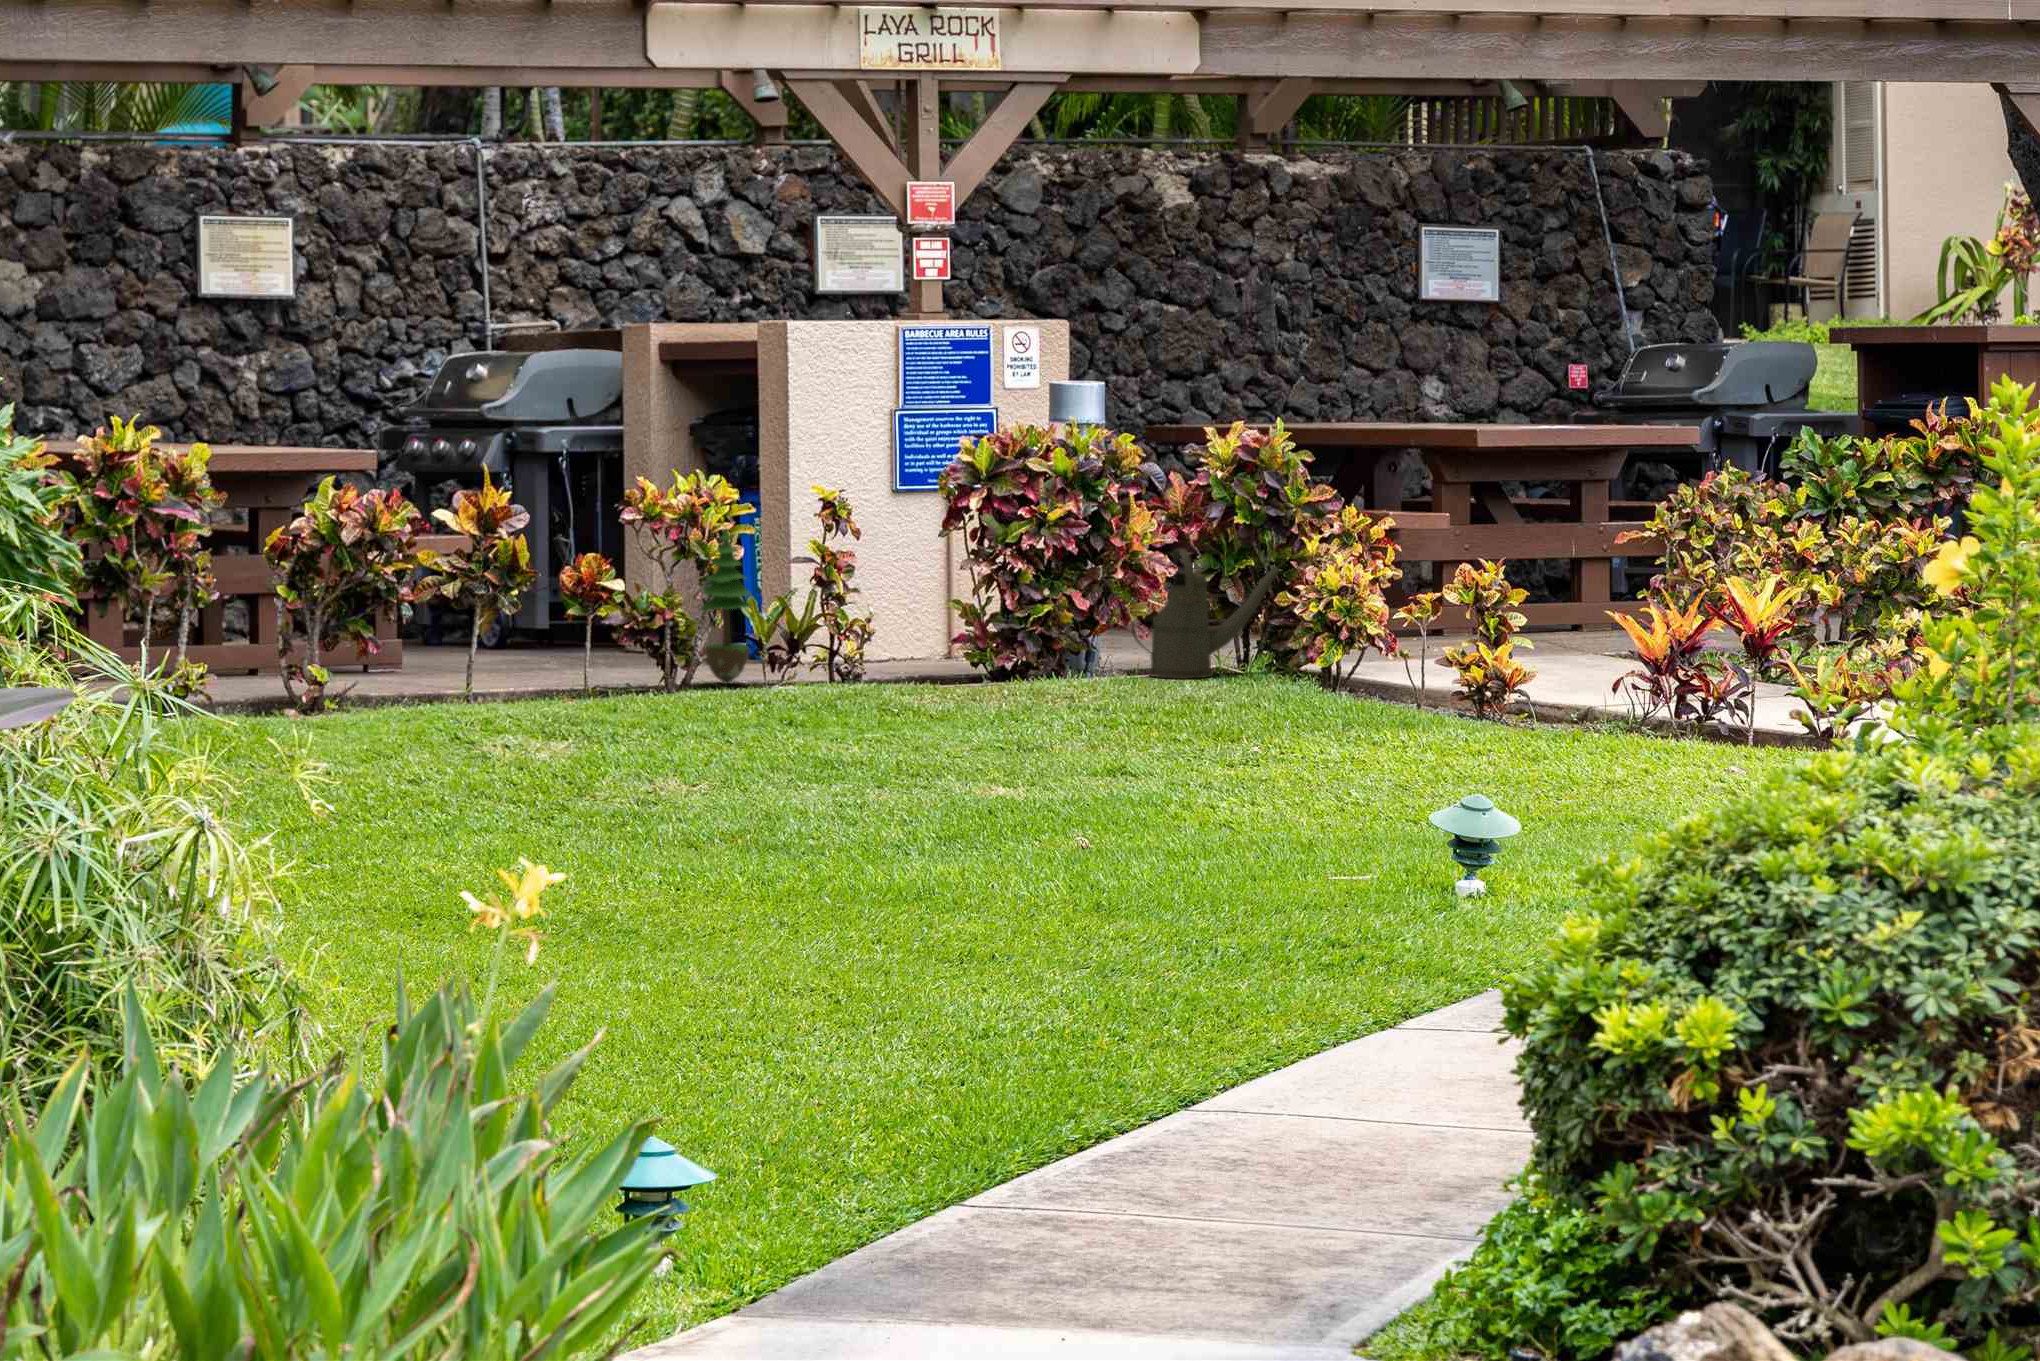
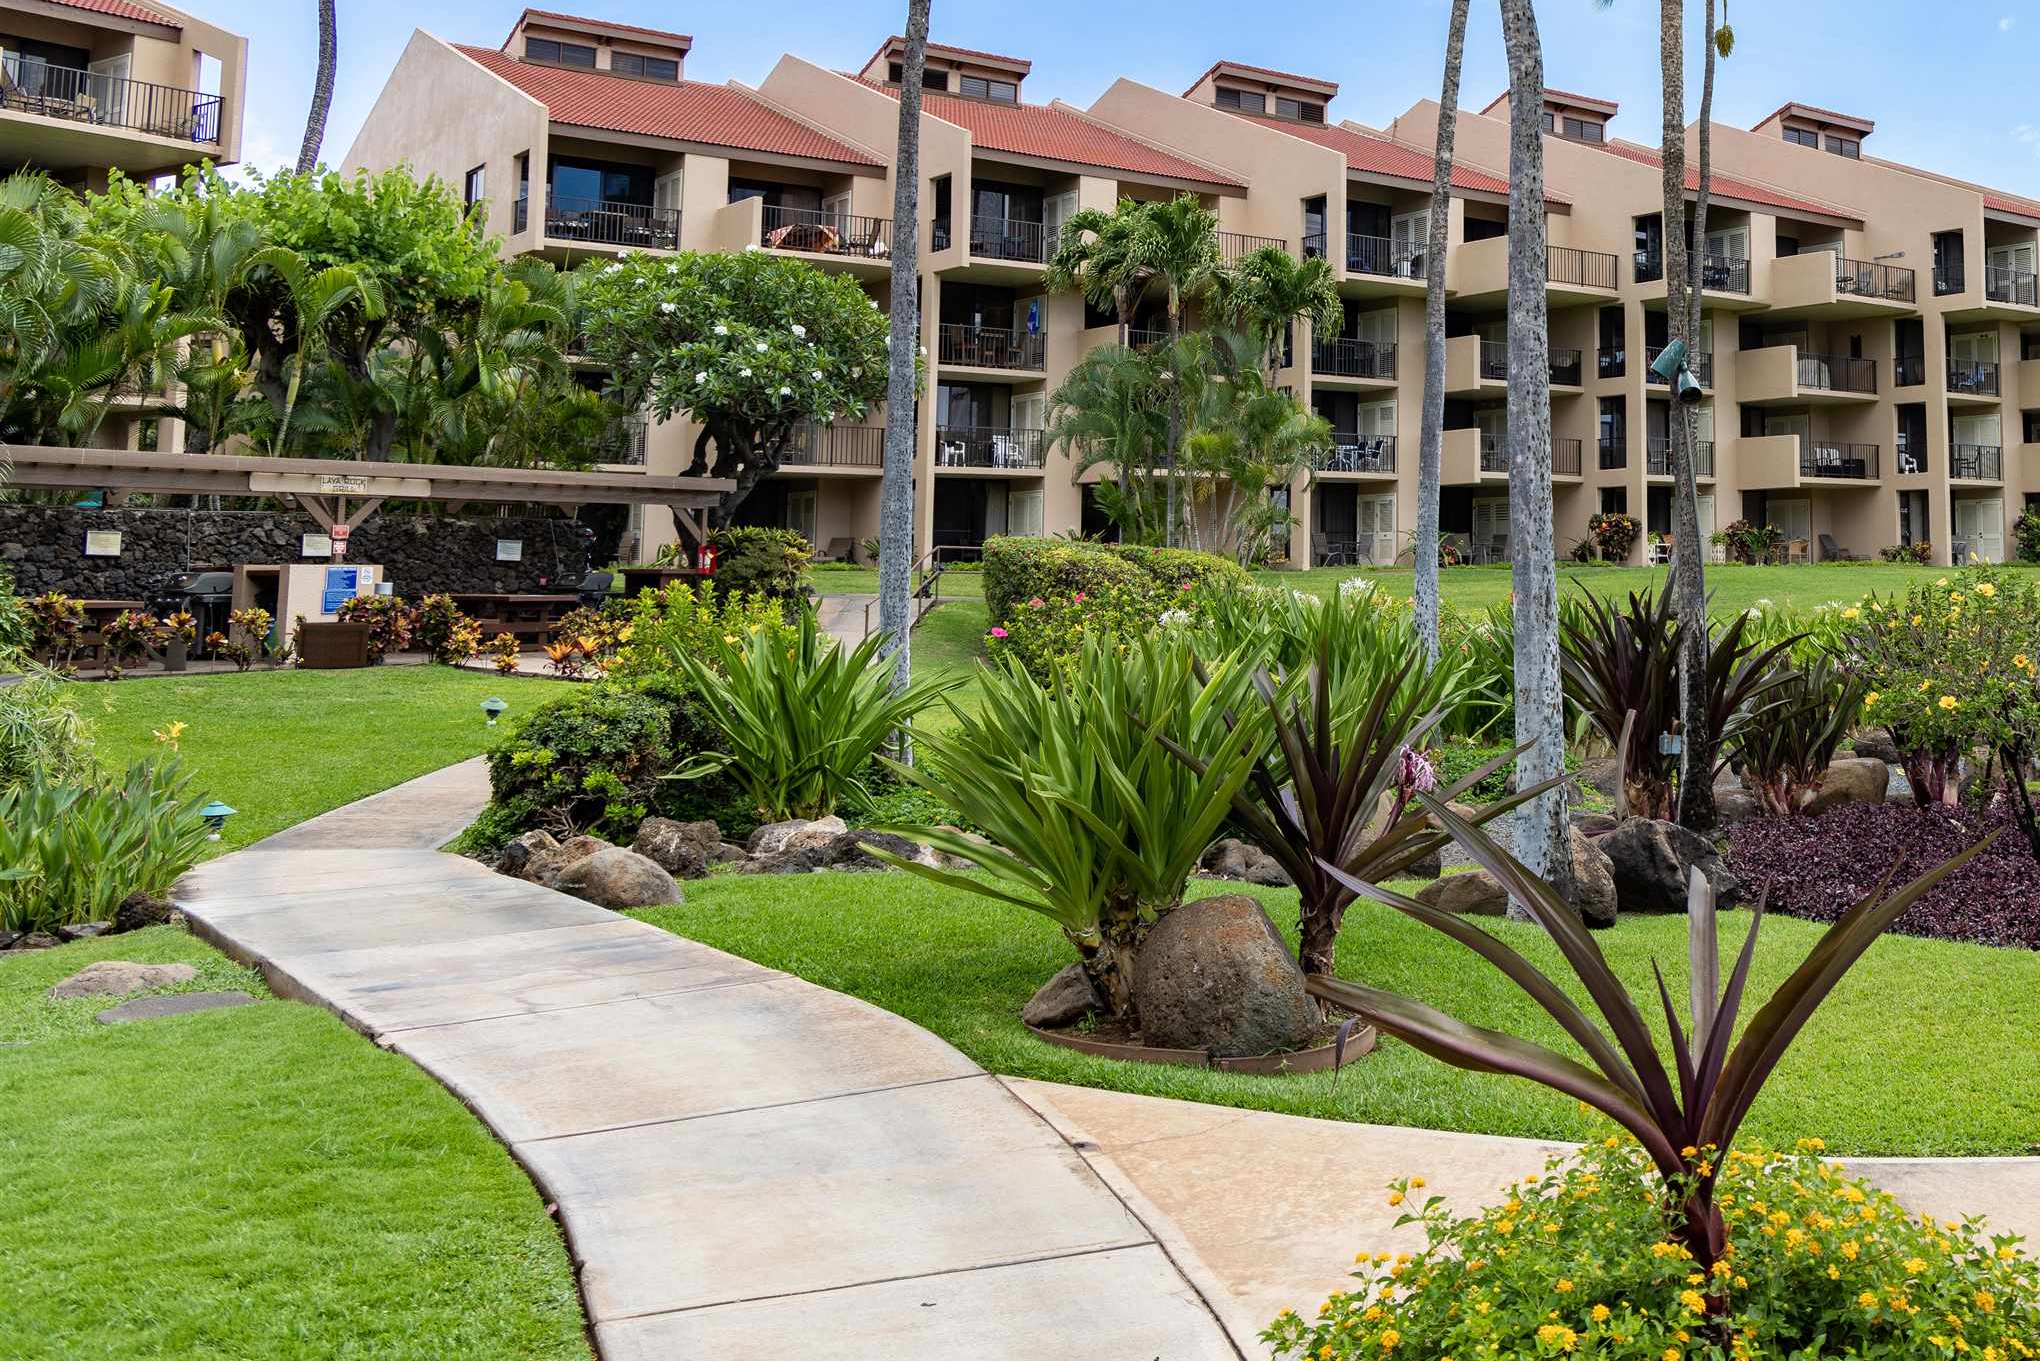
wooden crate: none [807,517,1018,693] -> present [296,622,370,669]
watering can: present [1131,549,1279,679] -> present [140,633,195,671]

